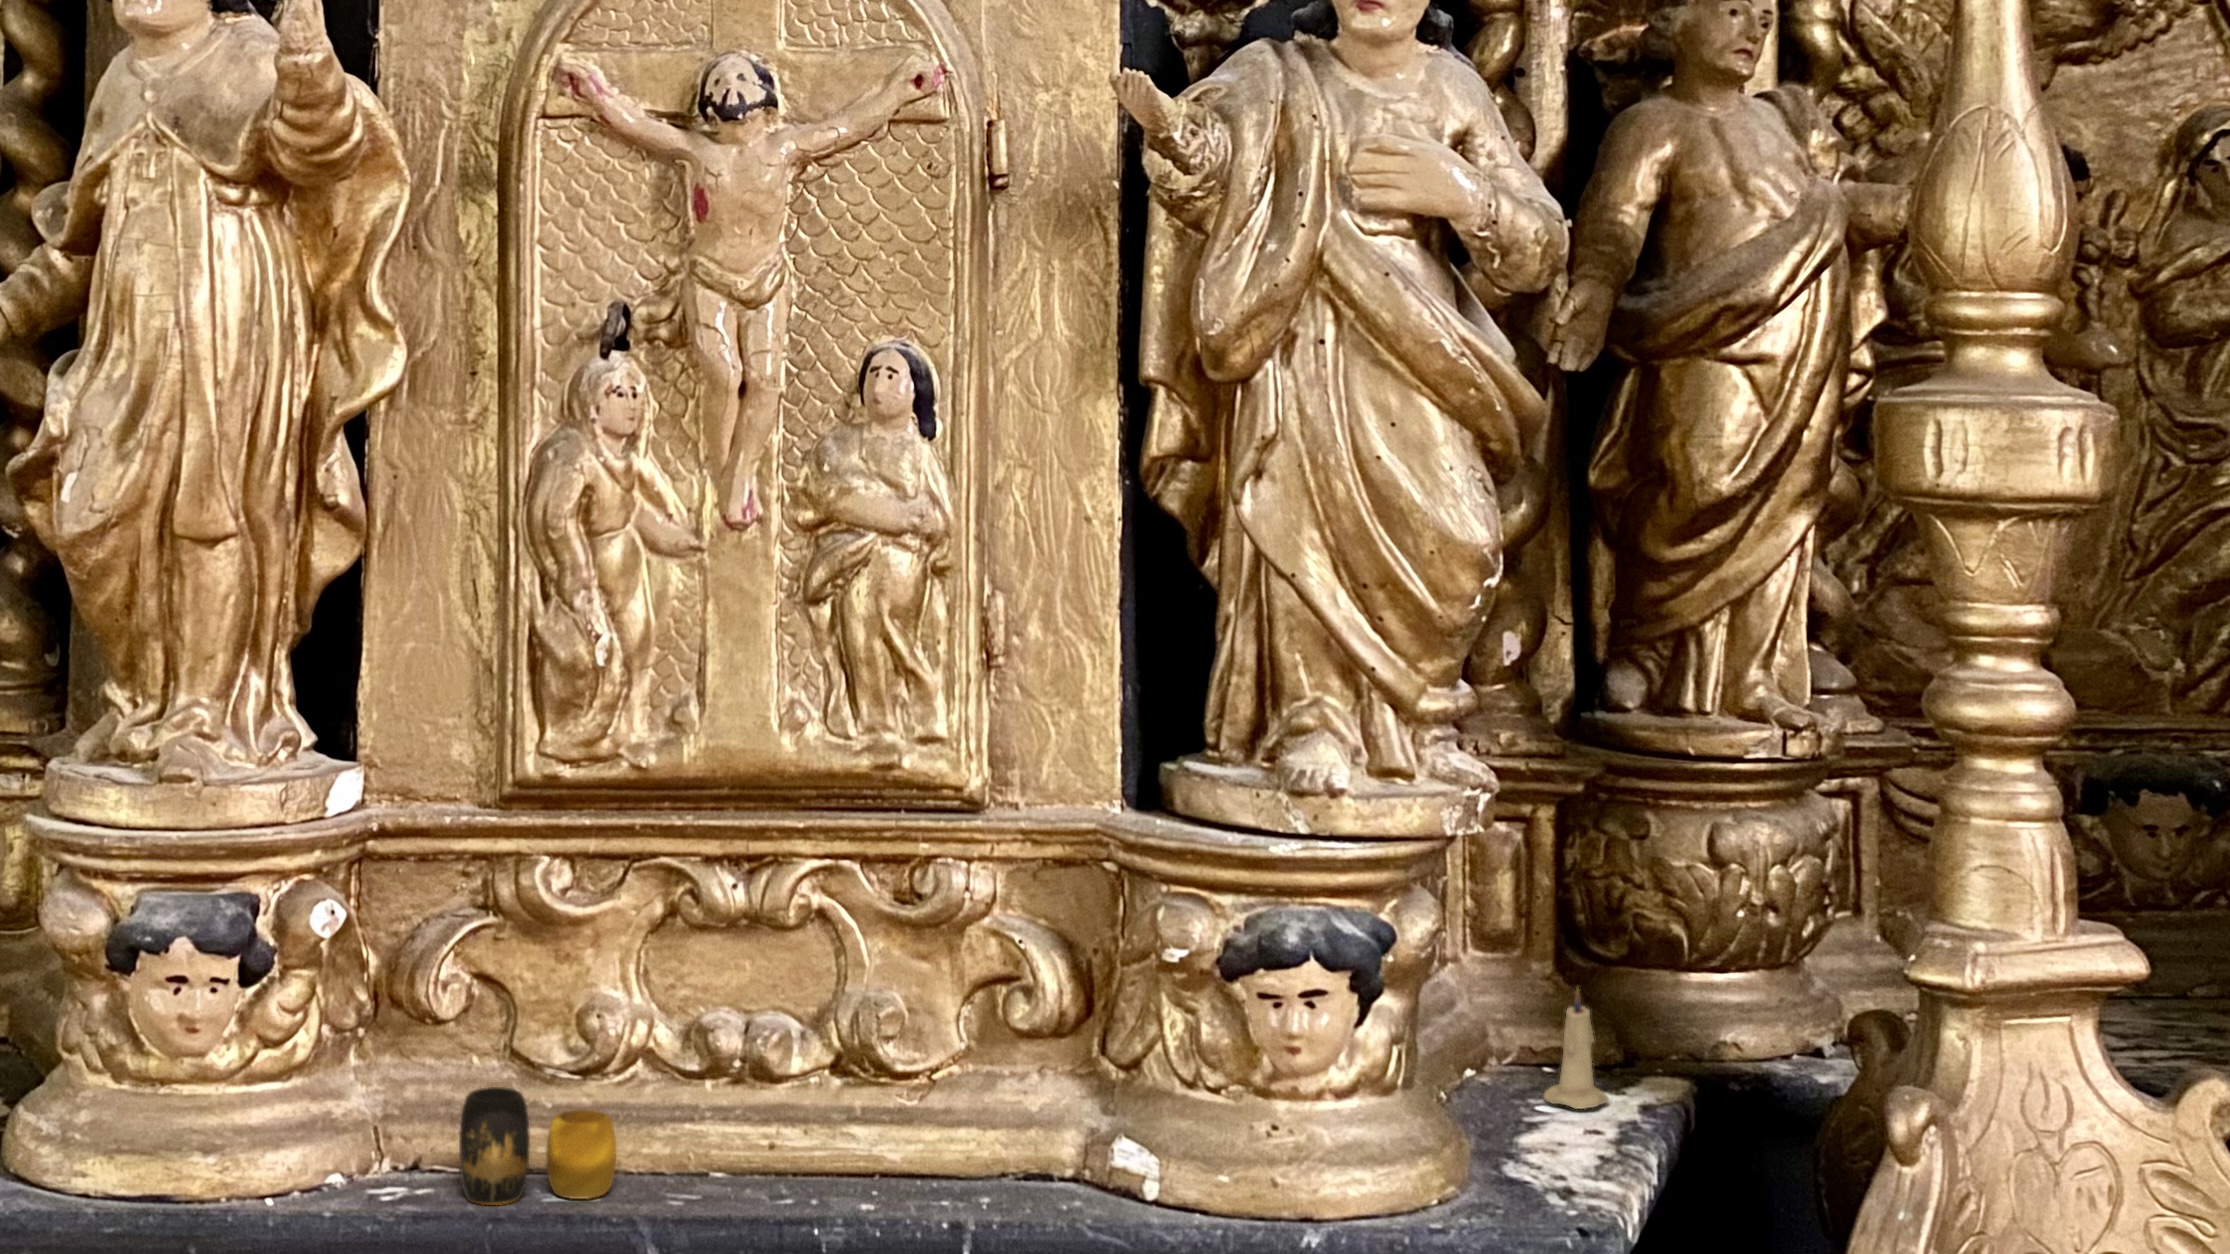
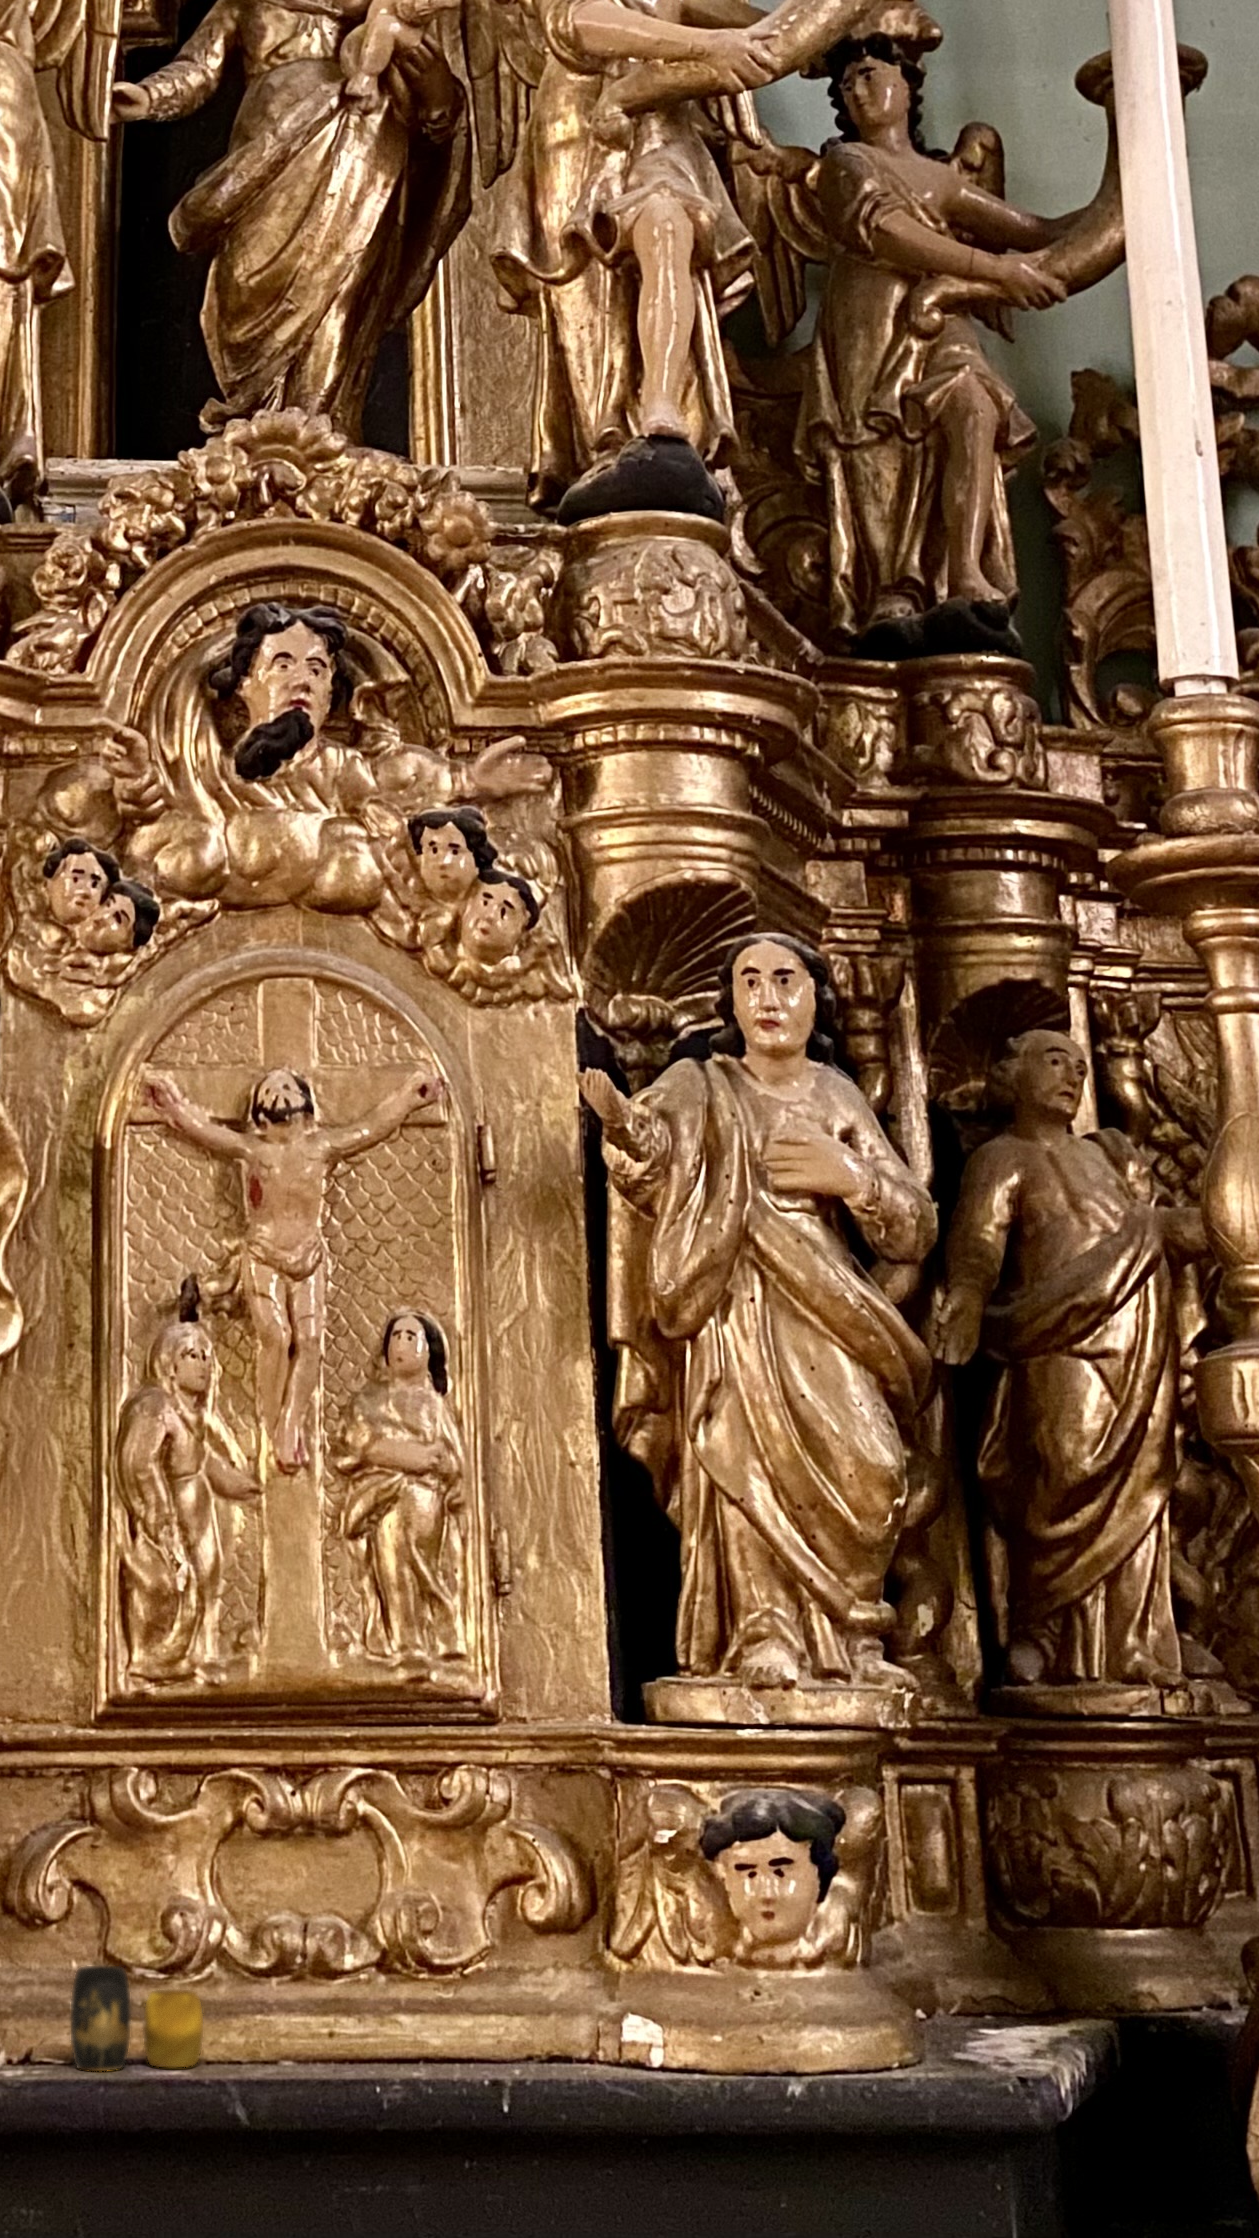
candle: present [1544,988,1609,1109] -> none [986,1902,1043,2018]

